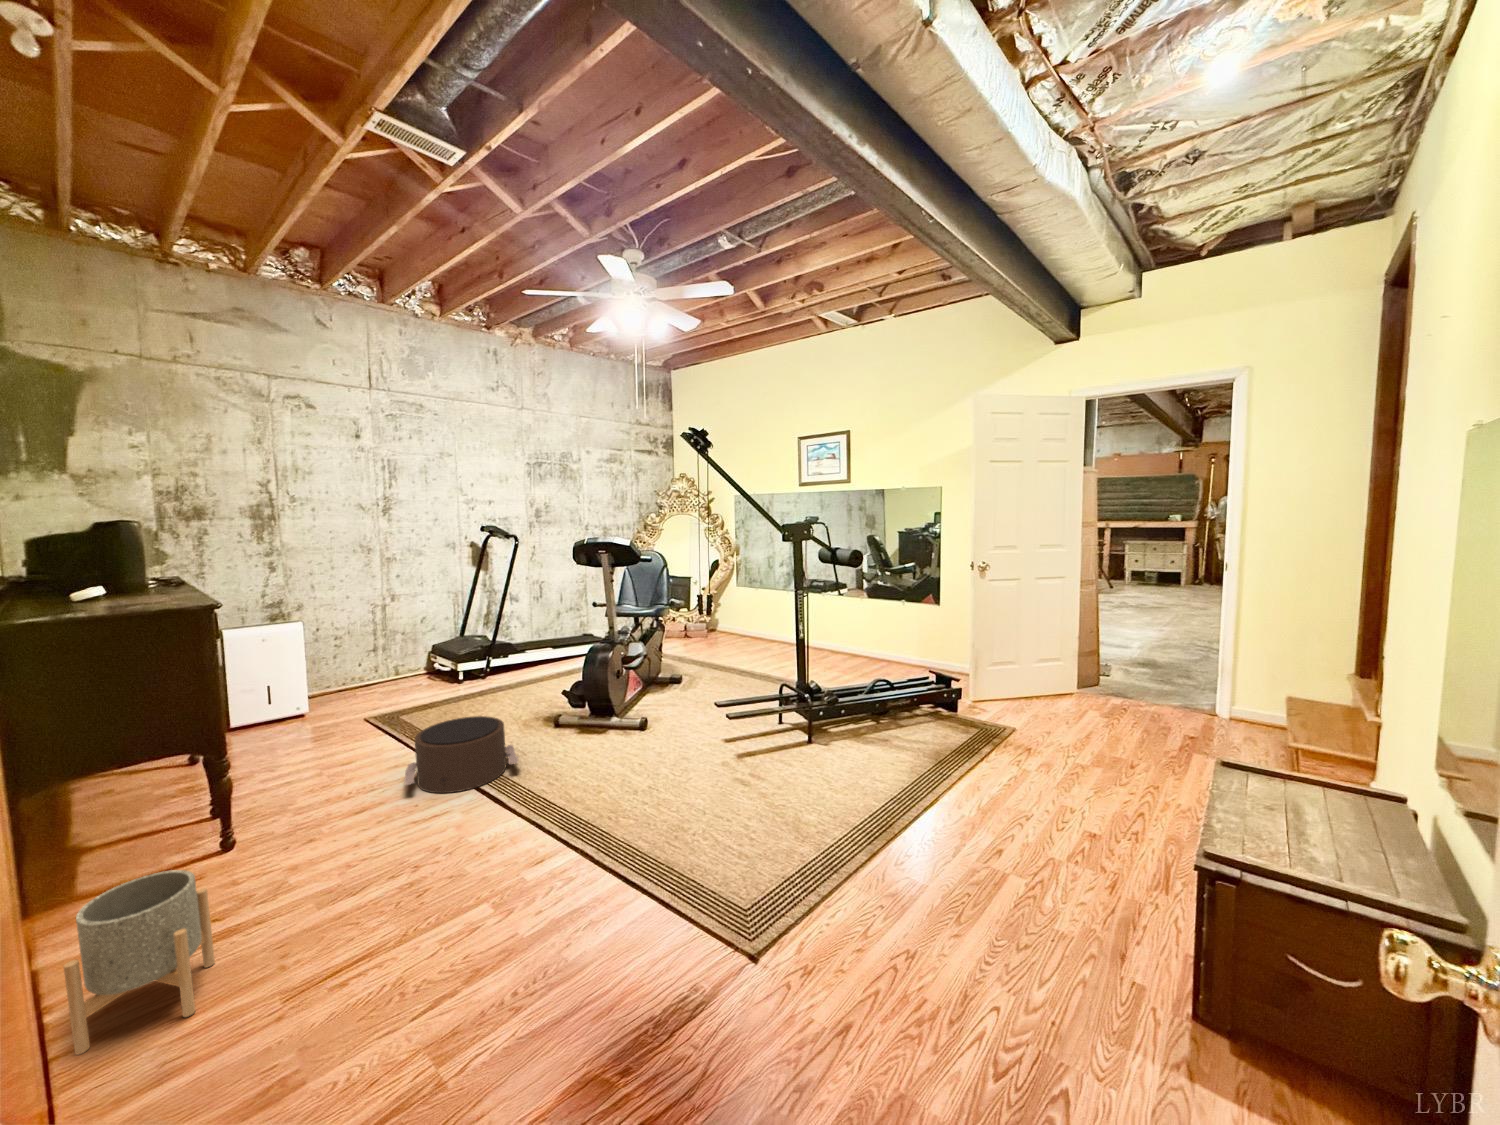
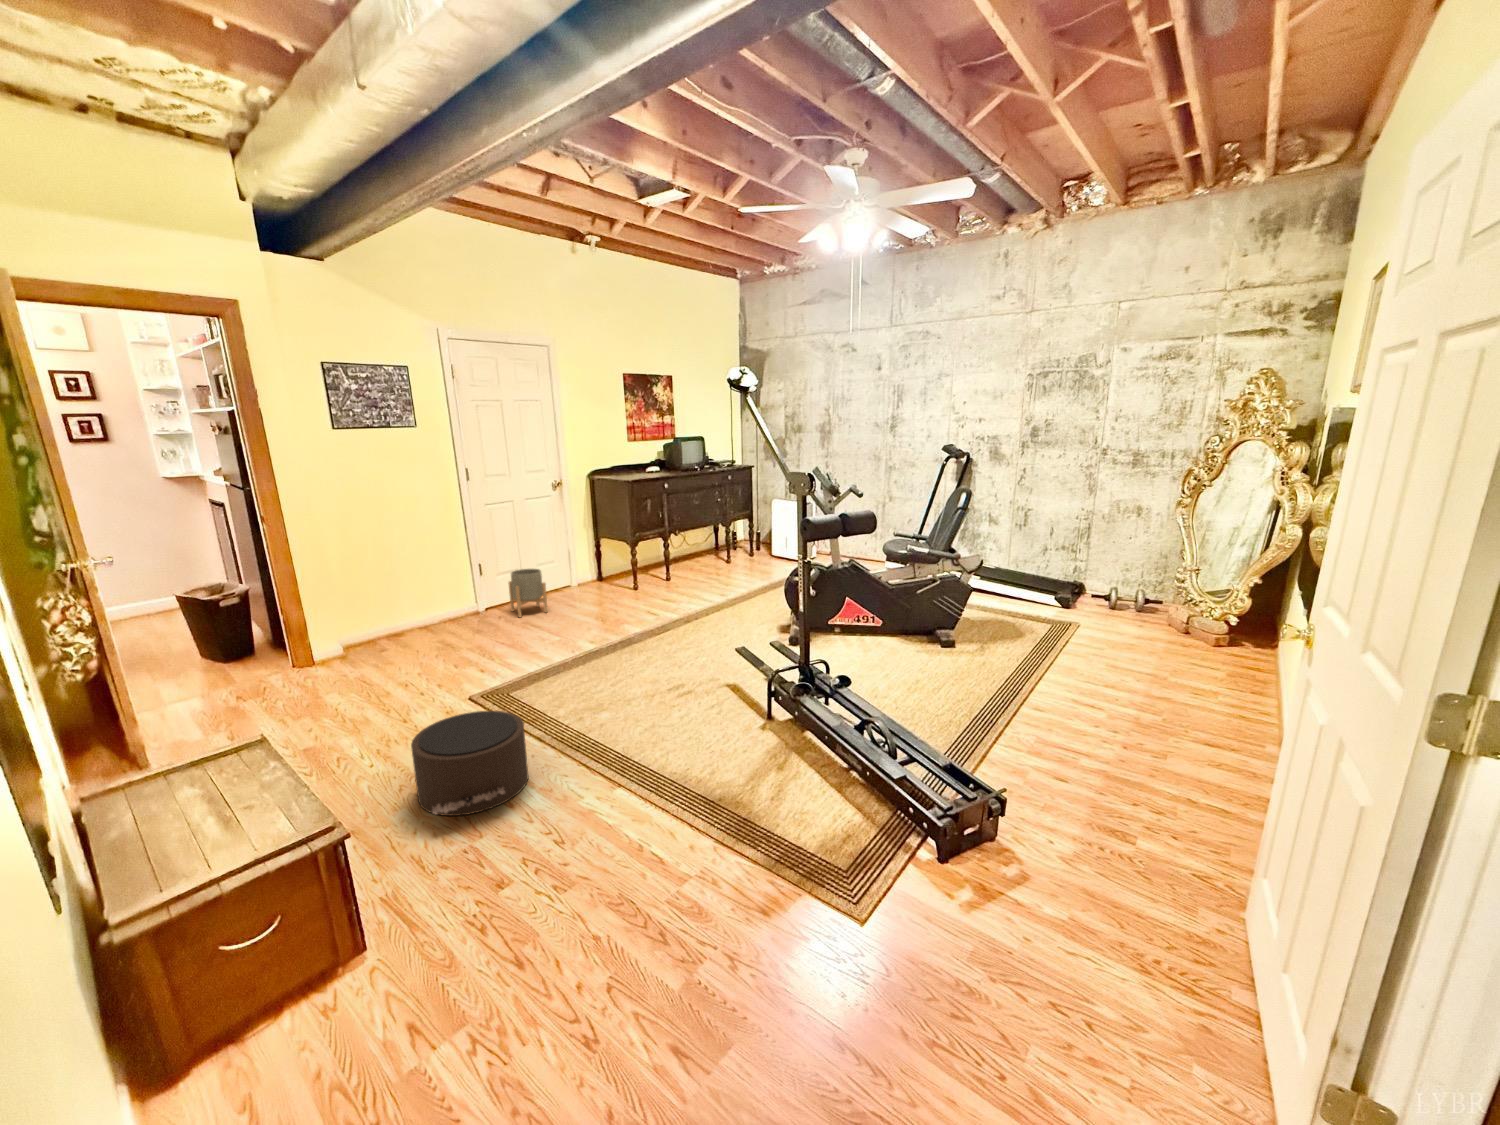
pouf: present [404,716,518,793] -> present [411,711,528,816]

